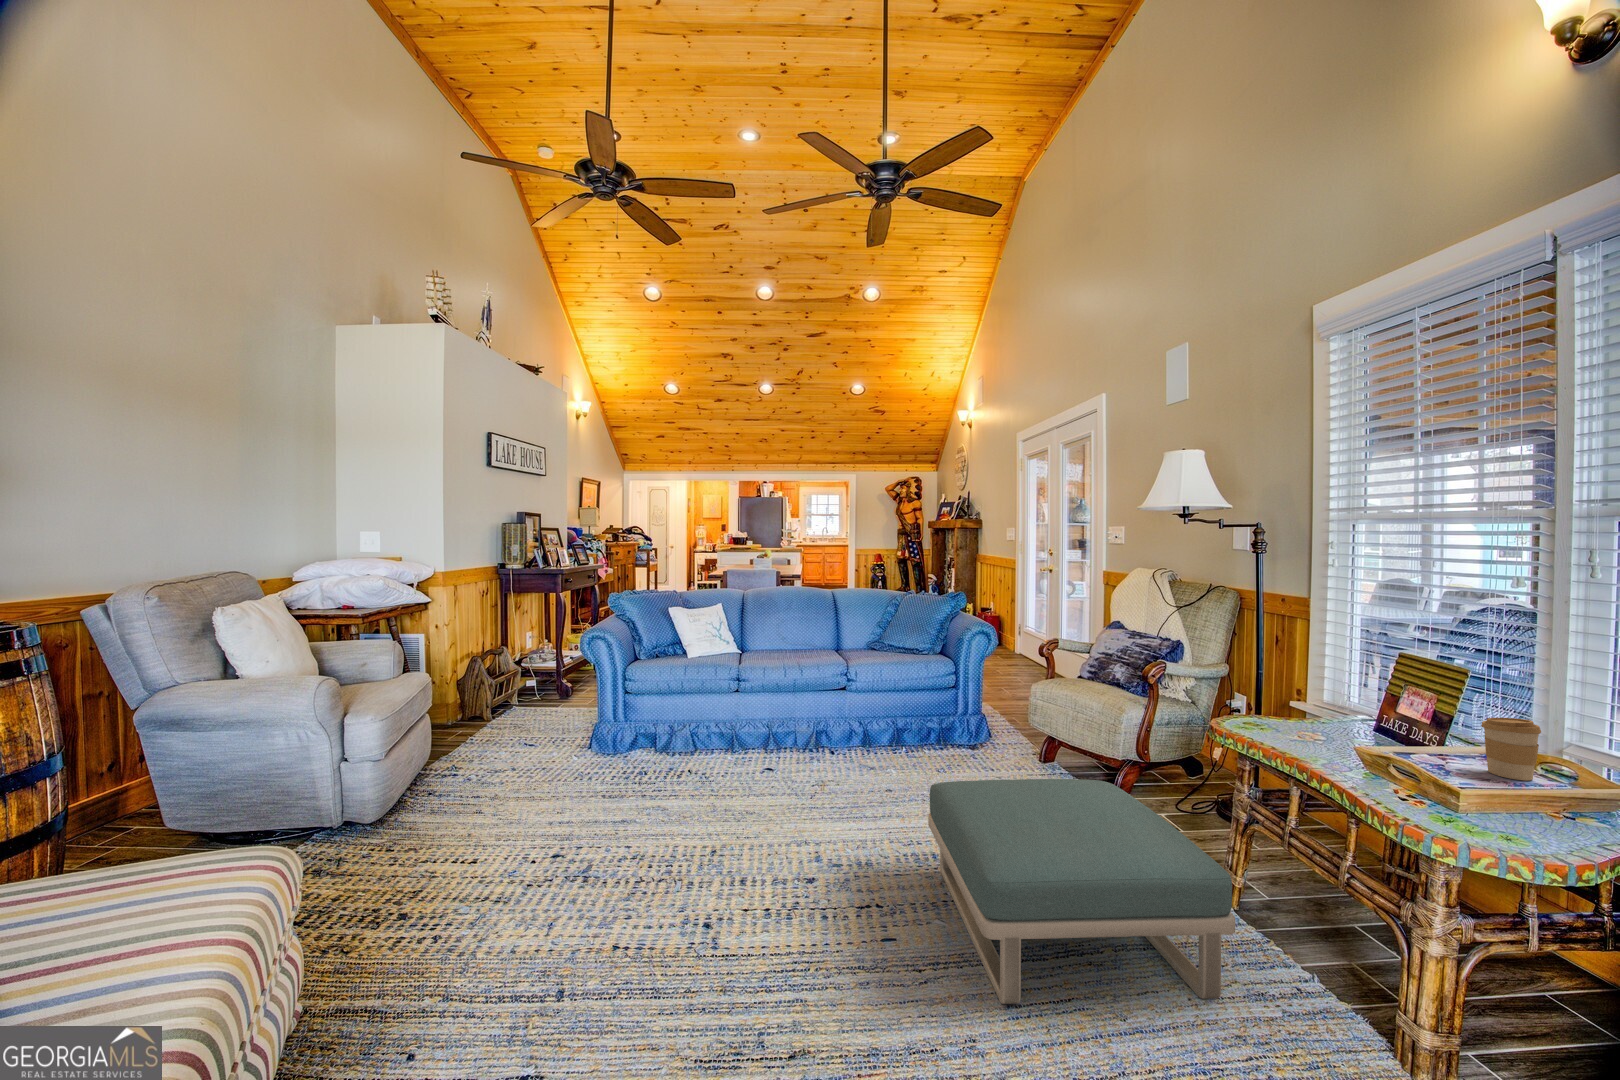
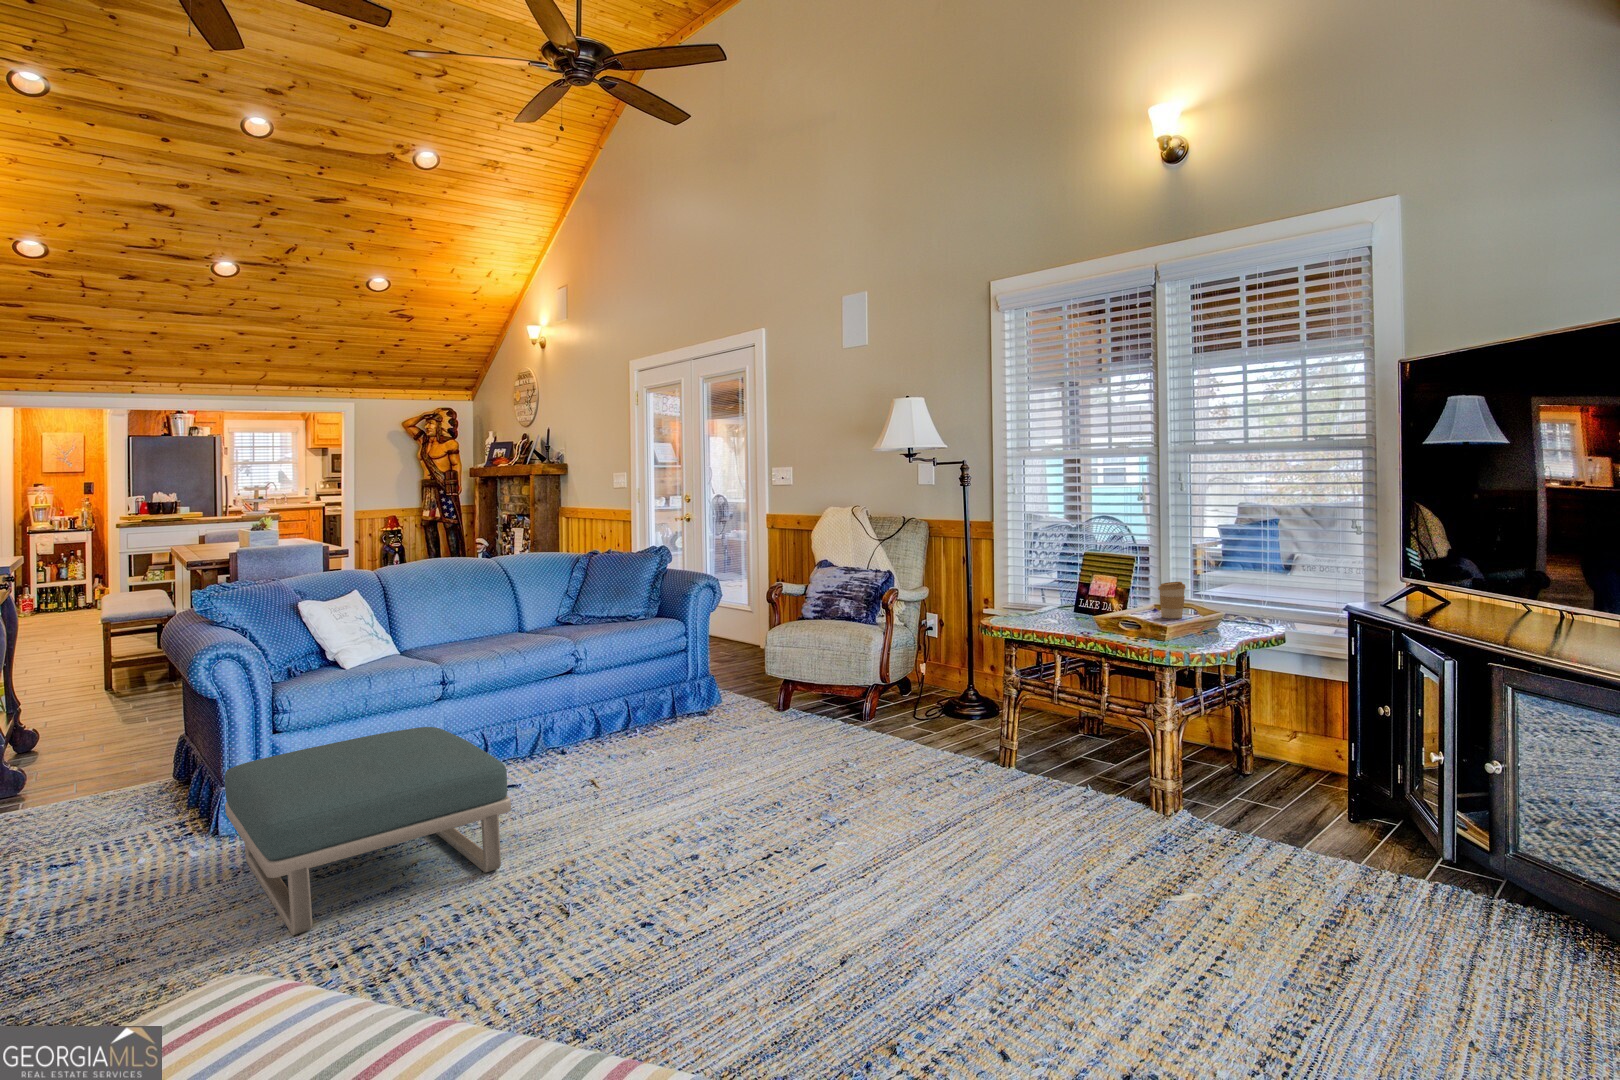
footstool: present [928,779,1235,1004] -> present [225,727,511,935]

